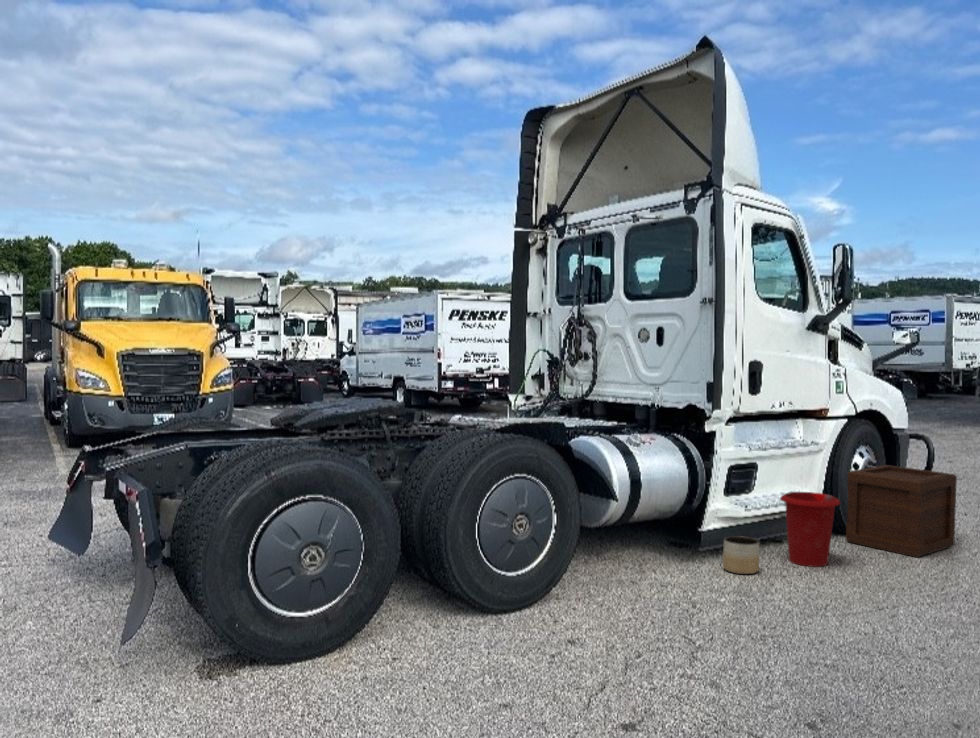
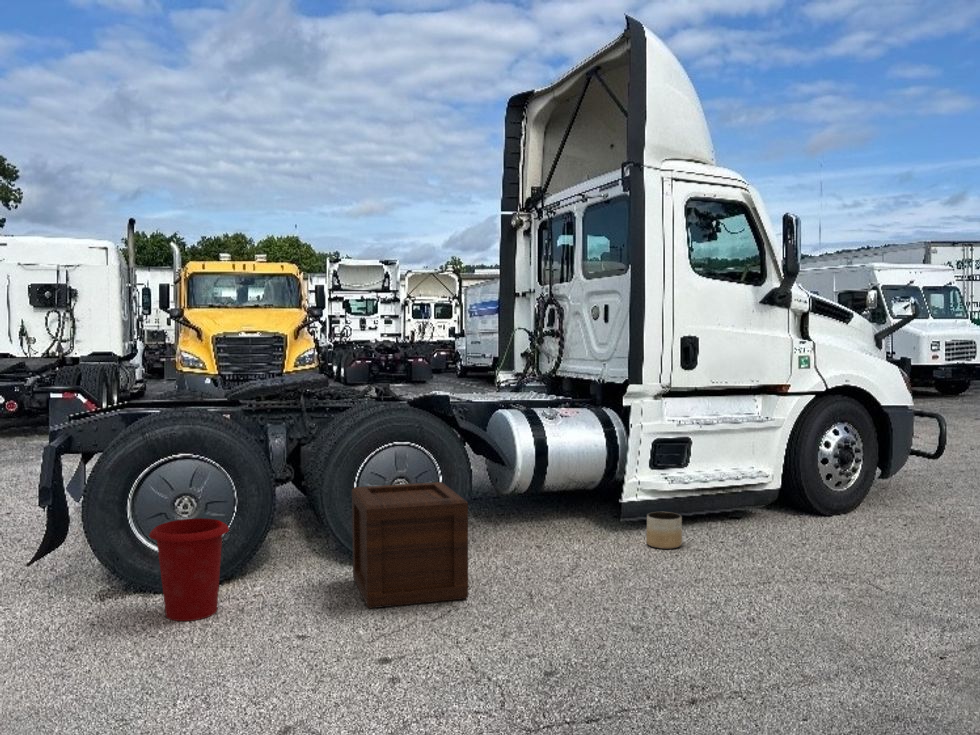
wooden crate: present [846,465,957,557] -> present [352,482,468,608]
waste bin: present [780,492,840,567] -> present [149,518,229,621]

